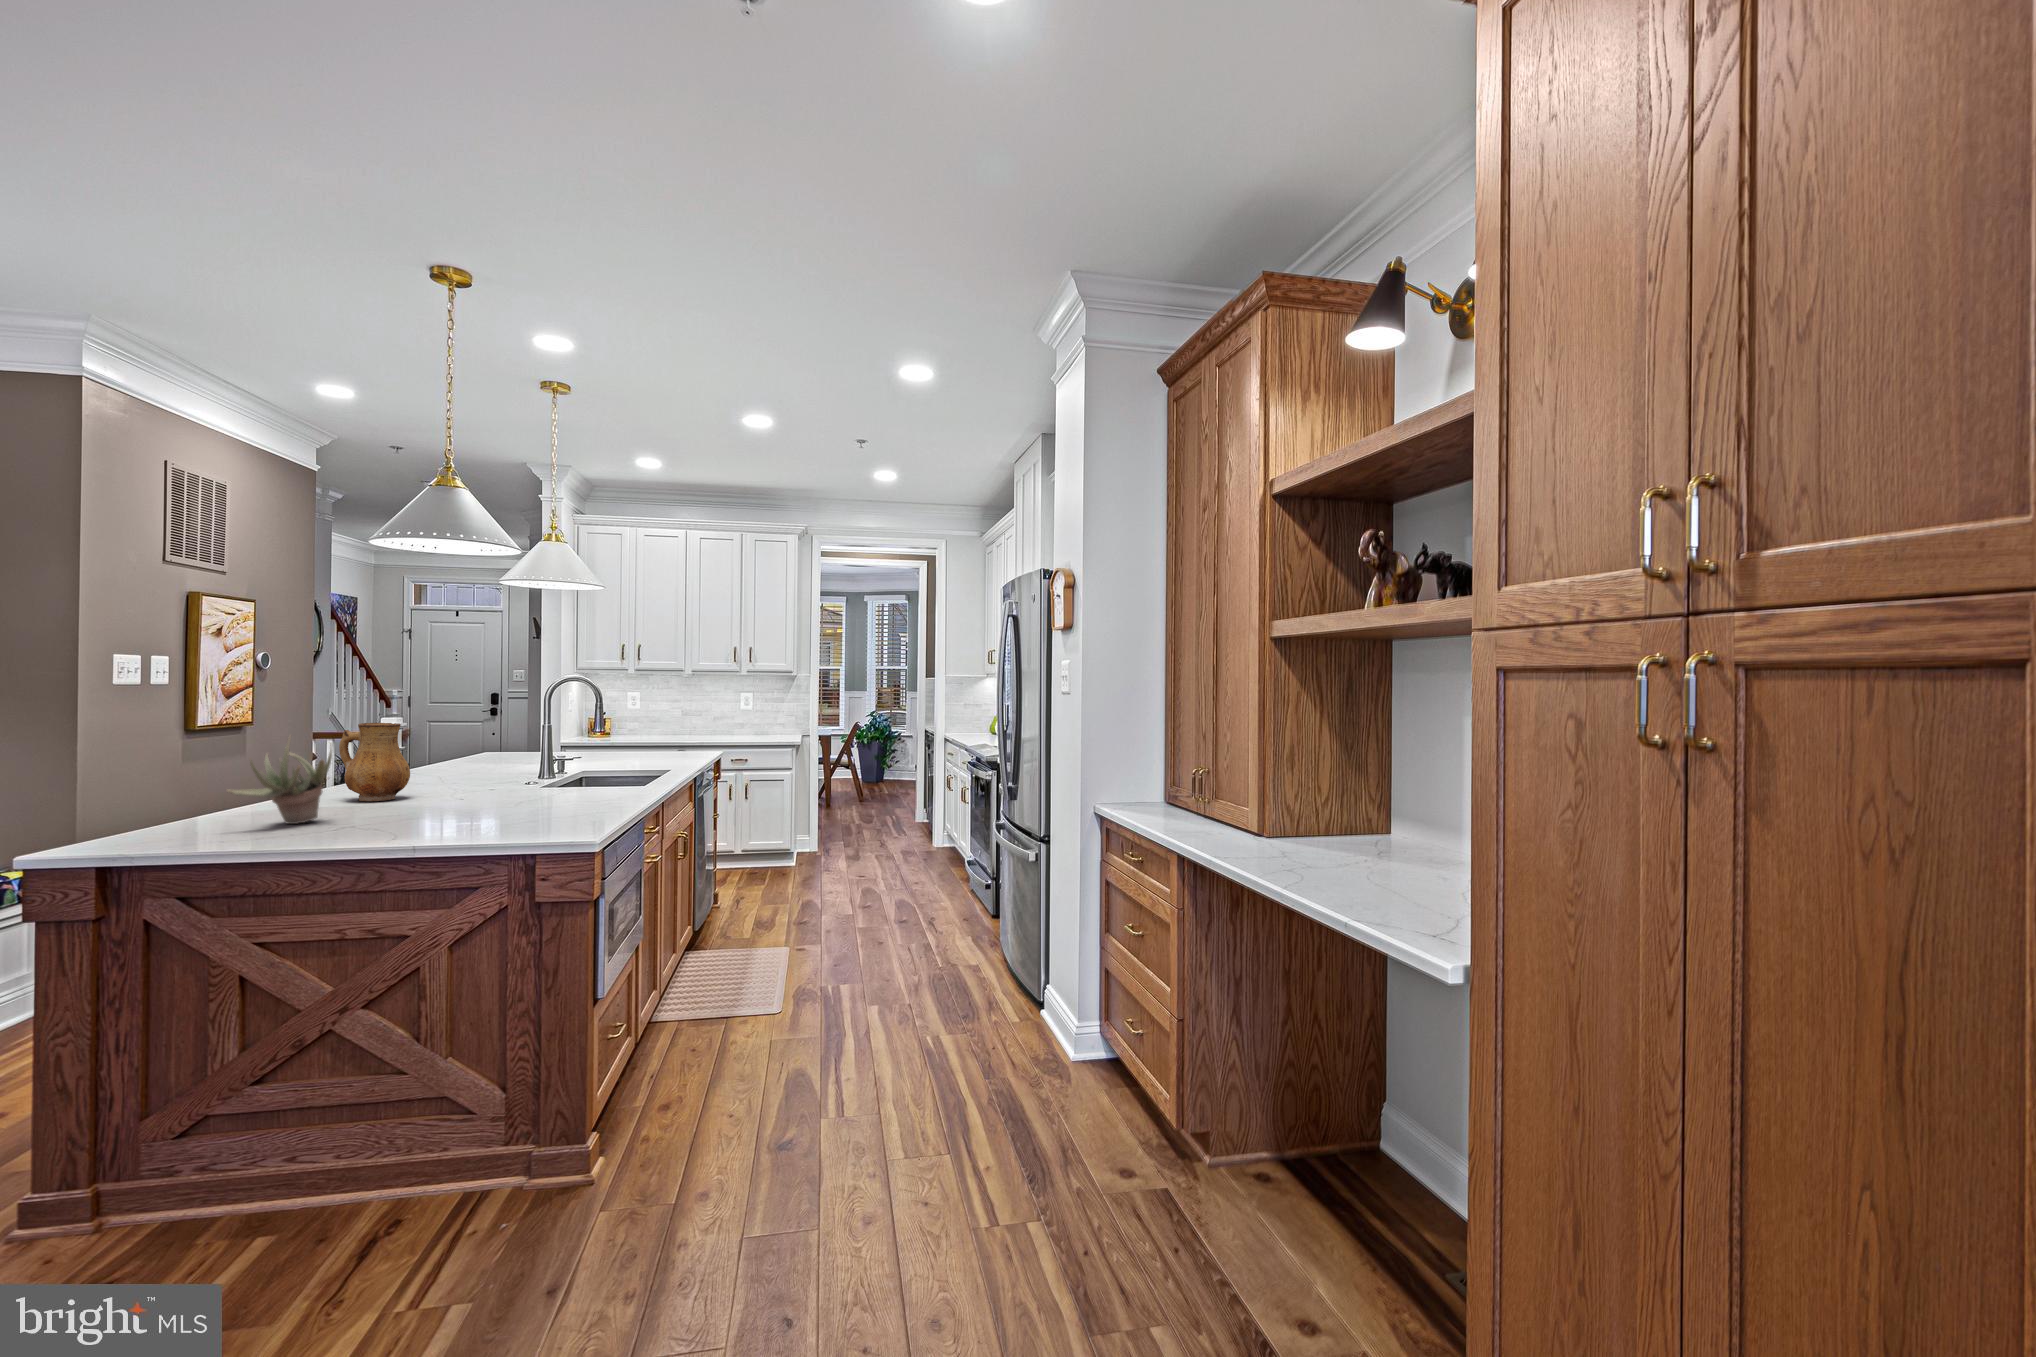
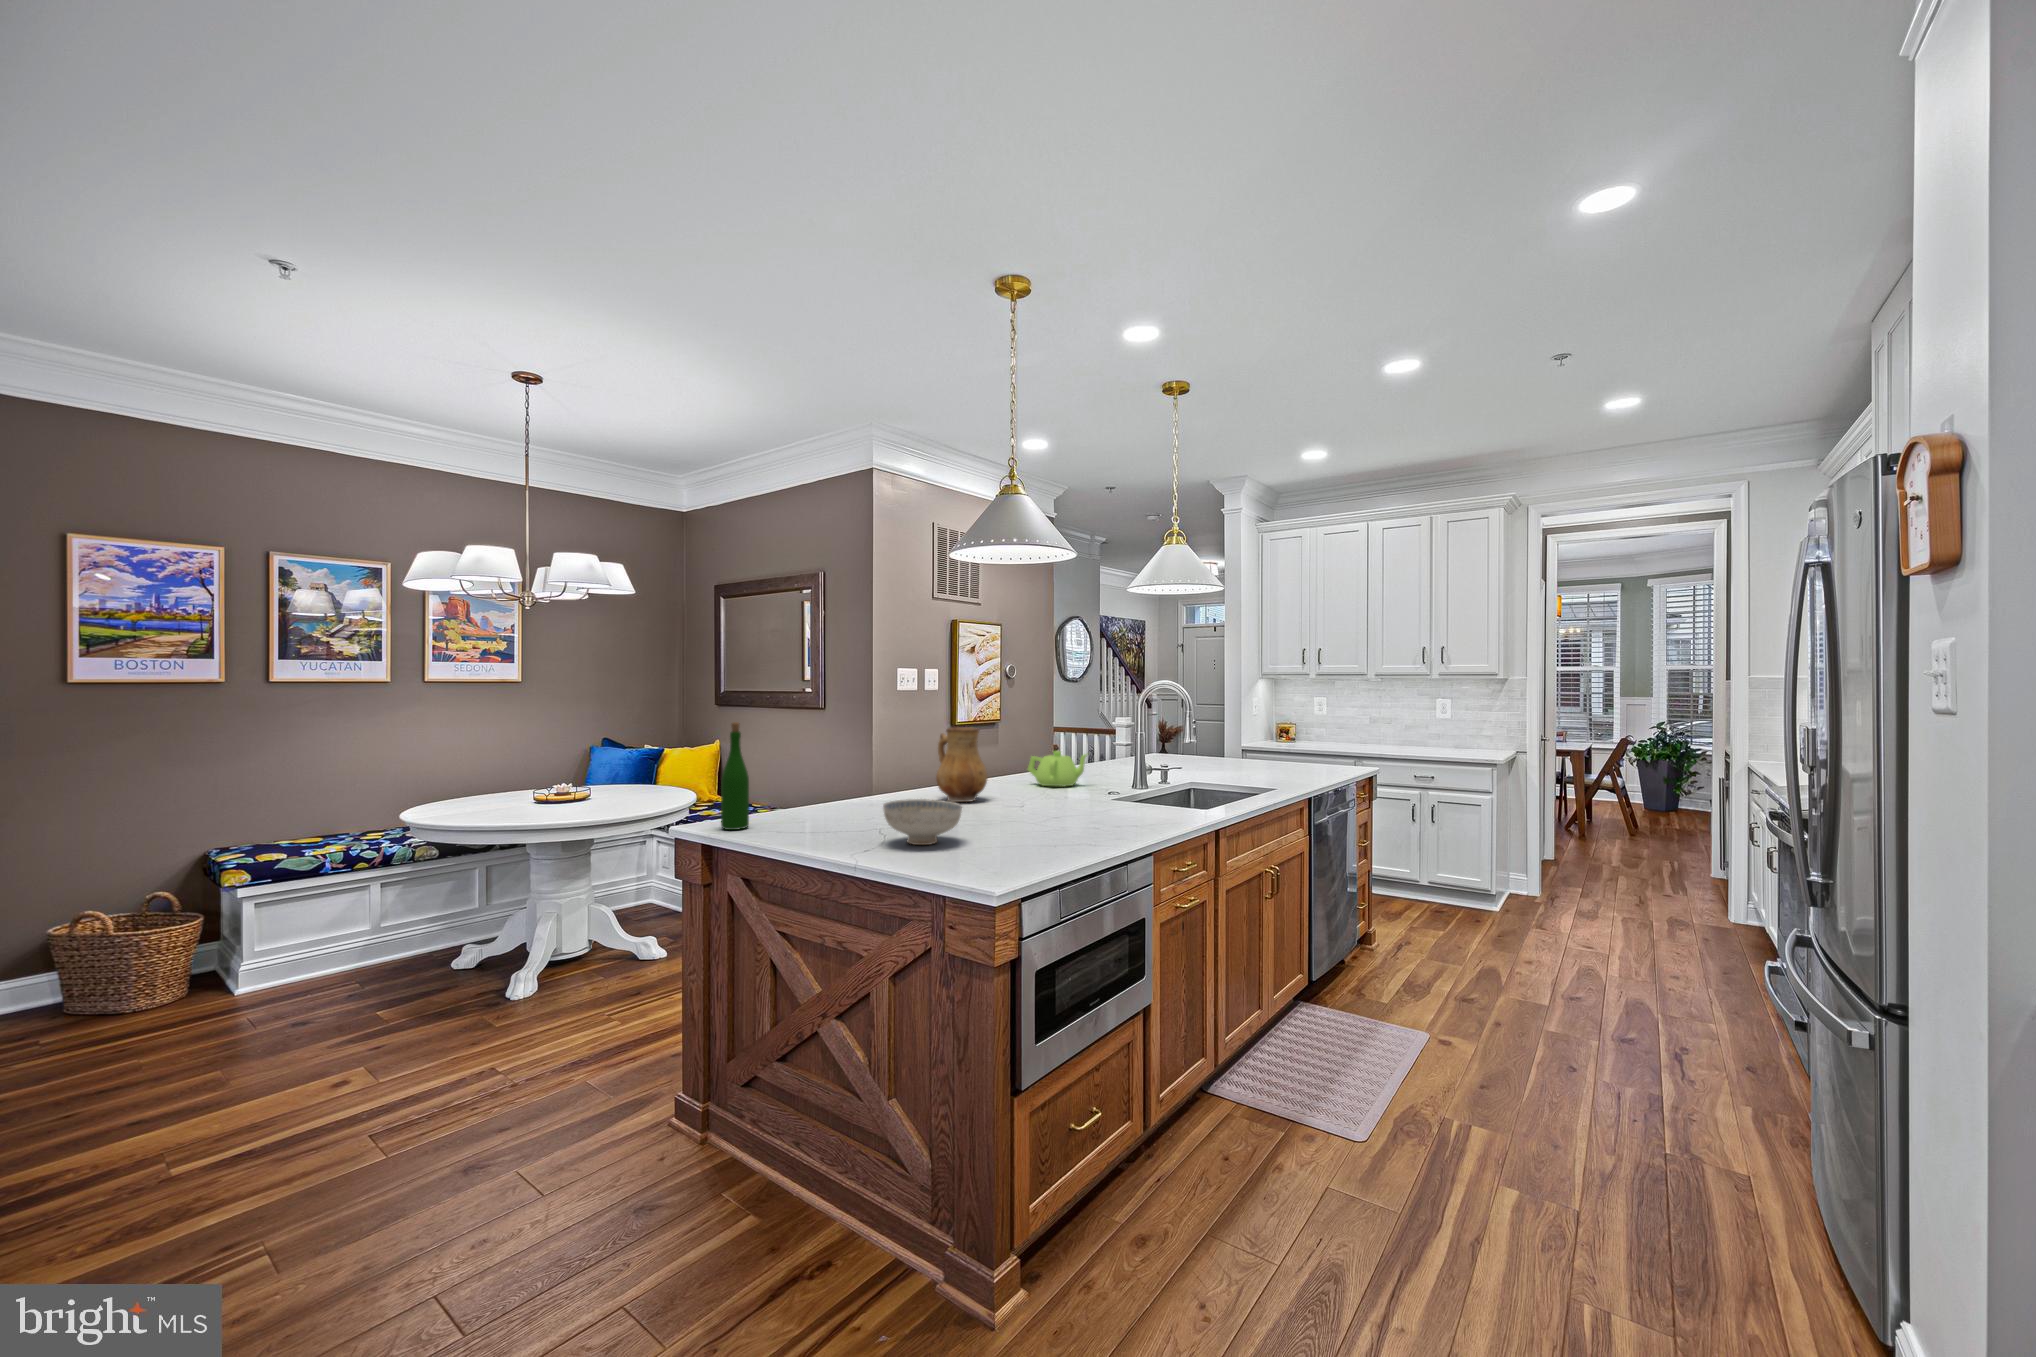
wine bottle: none [126,720,168,846] -> present [721,722,749,830]
succulent plant: present [227,736,332,824] -> none [796,737,881,821]
teapot: none [417,746,493,782] -> present [1028,751,1089,787]
ceramic bowl: none [390,788,479,829] -> present [883,799,962,845]

